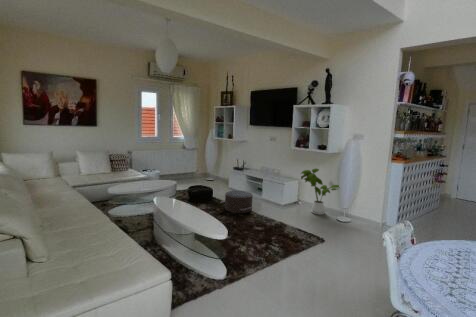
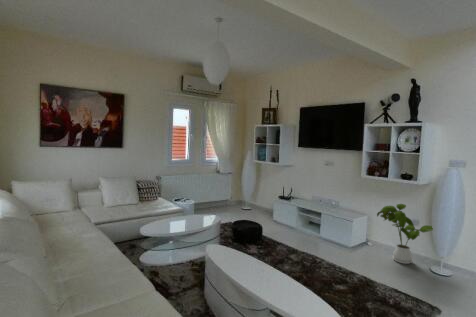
pouf: present [221,191,253,213] -> none [274,230,321,261]

